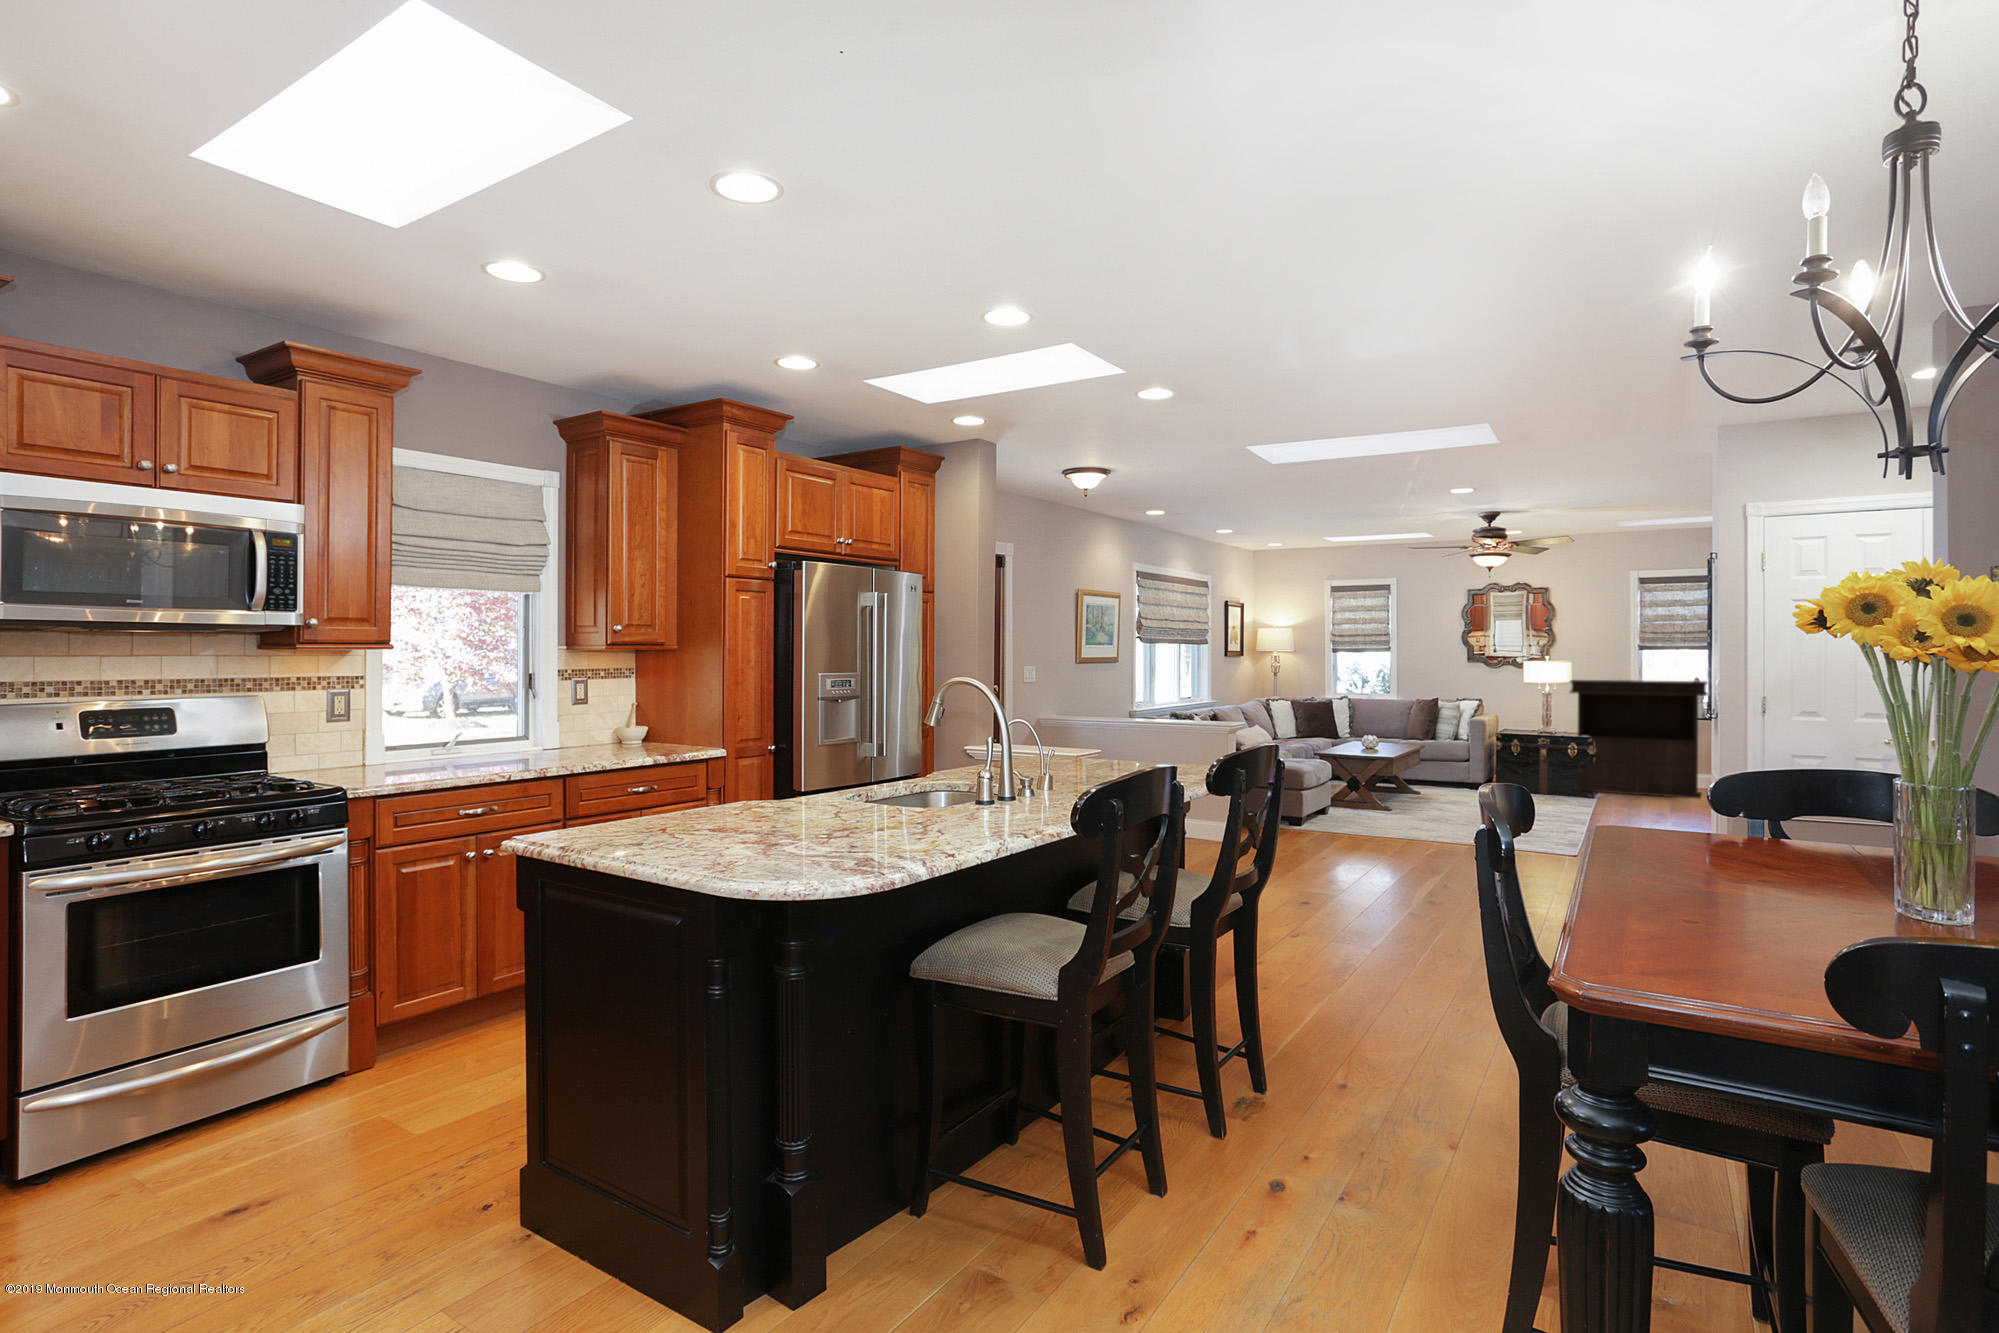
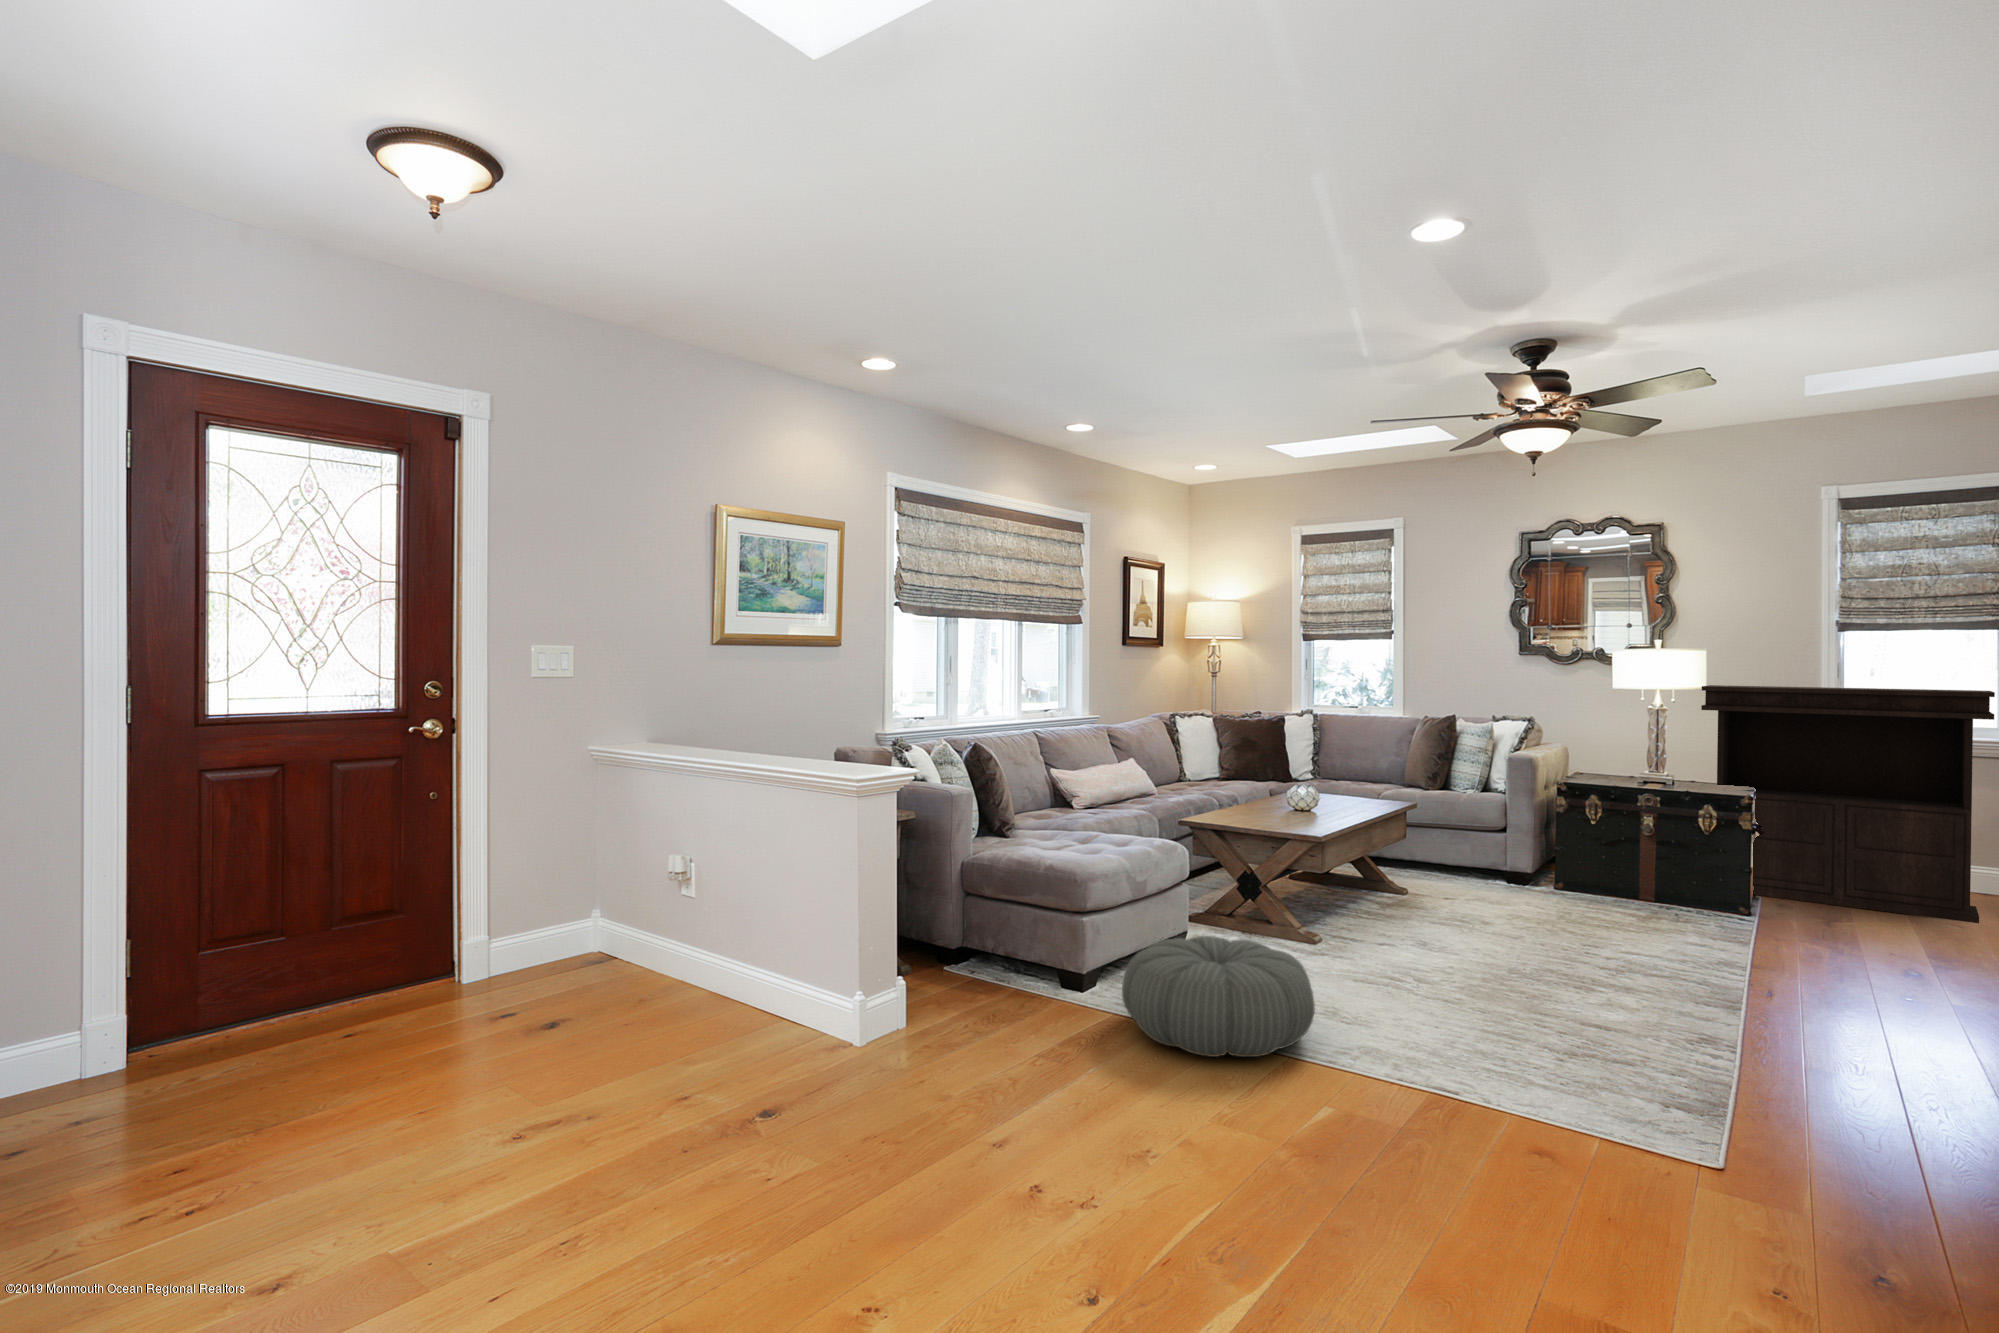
pouf: none [1331,795,1417,837] -> present [1122,936,1315,1057]

